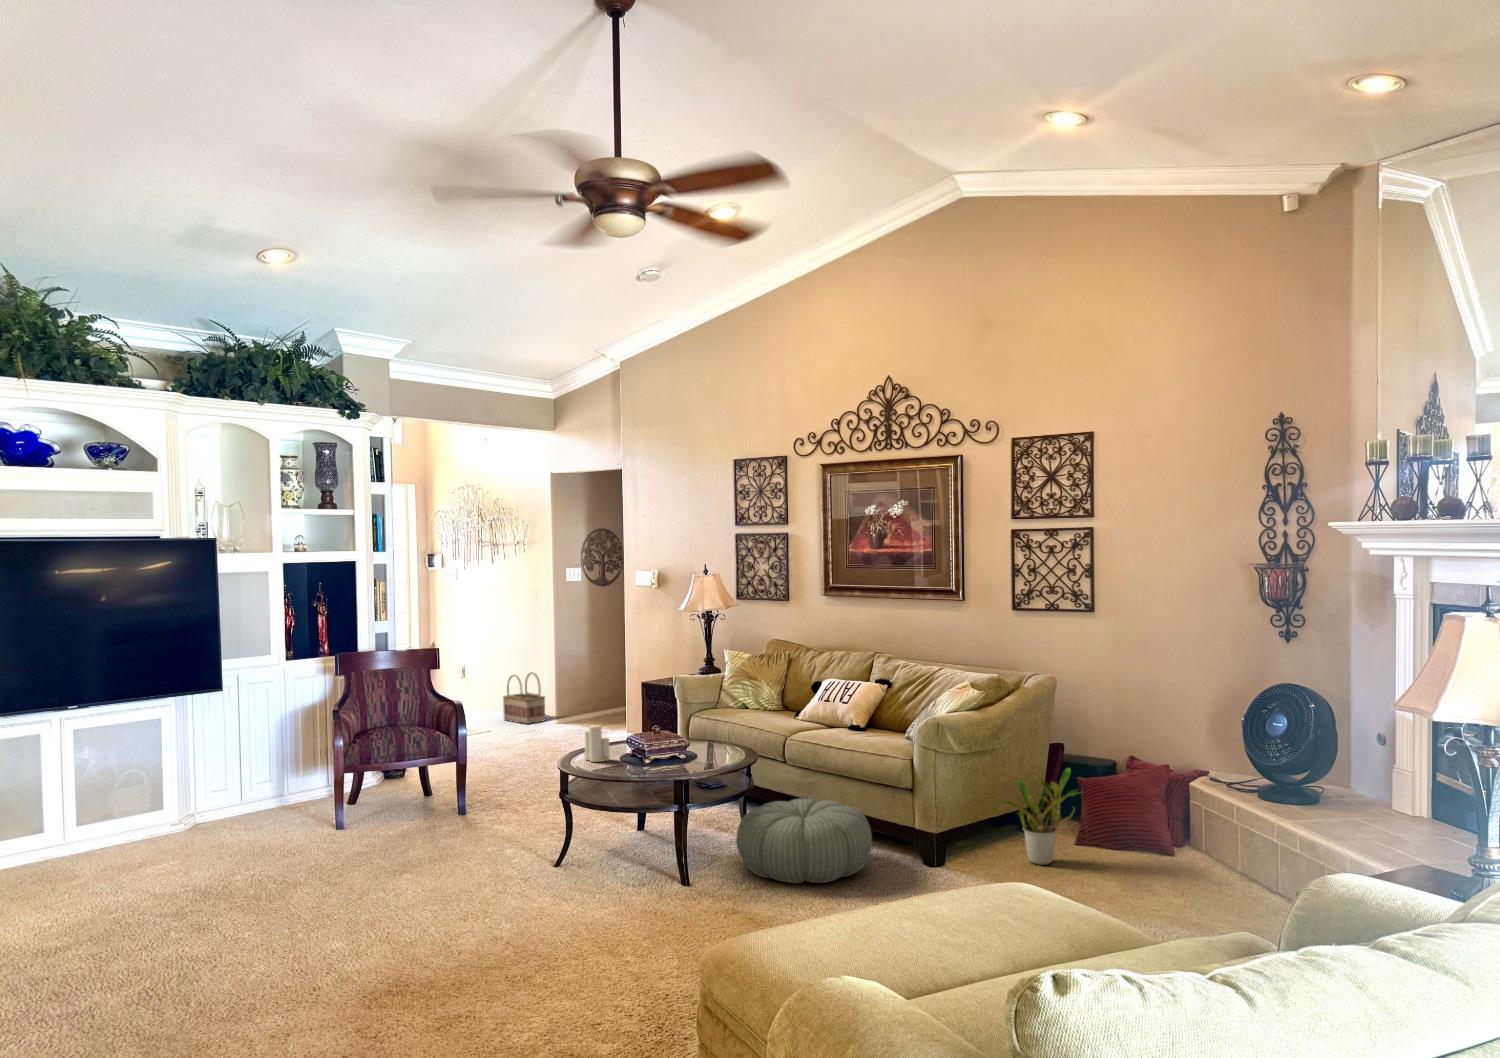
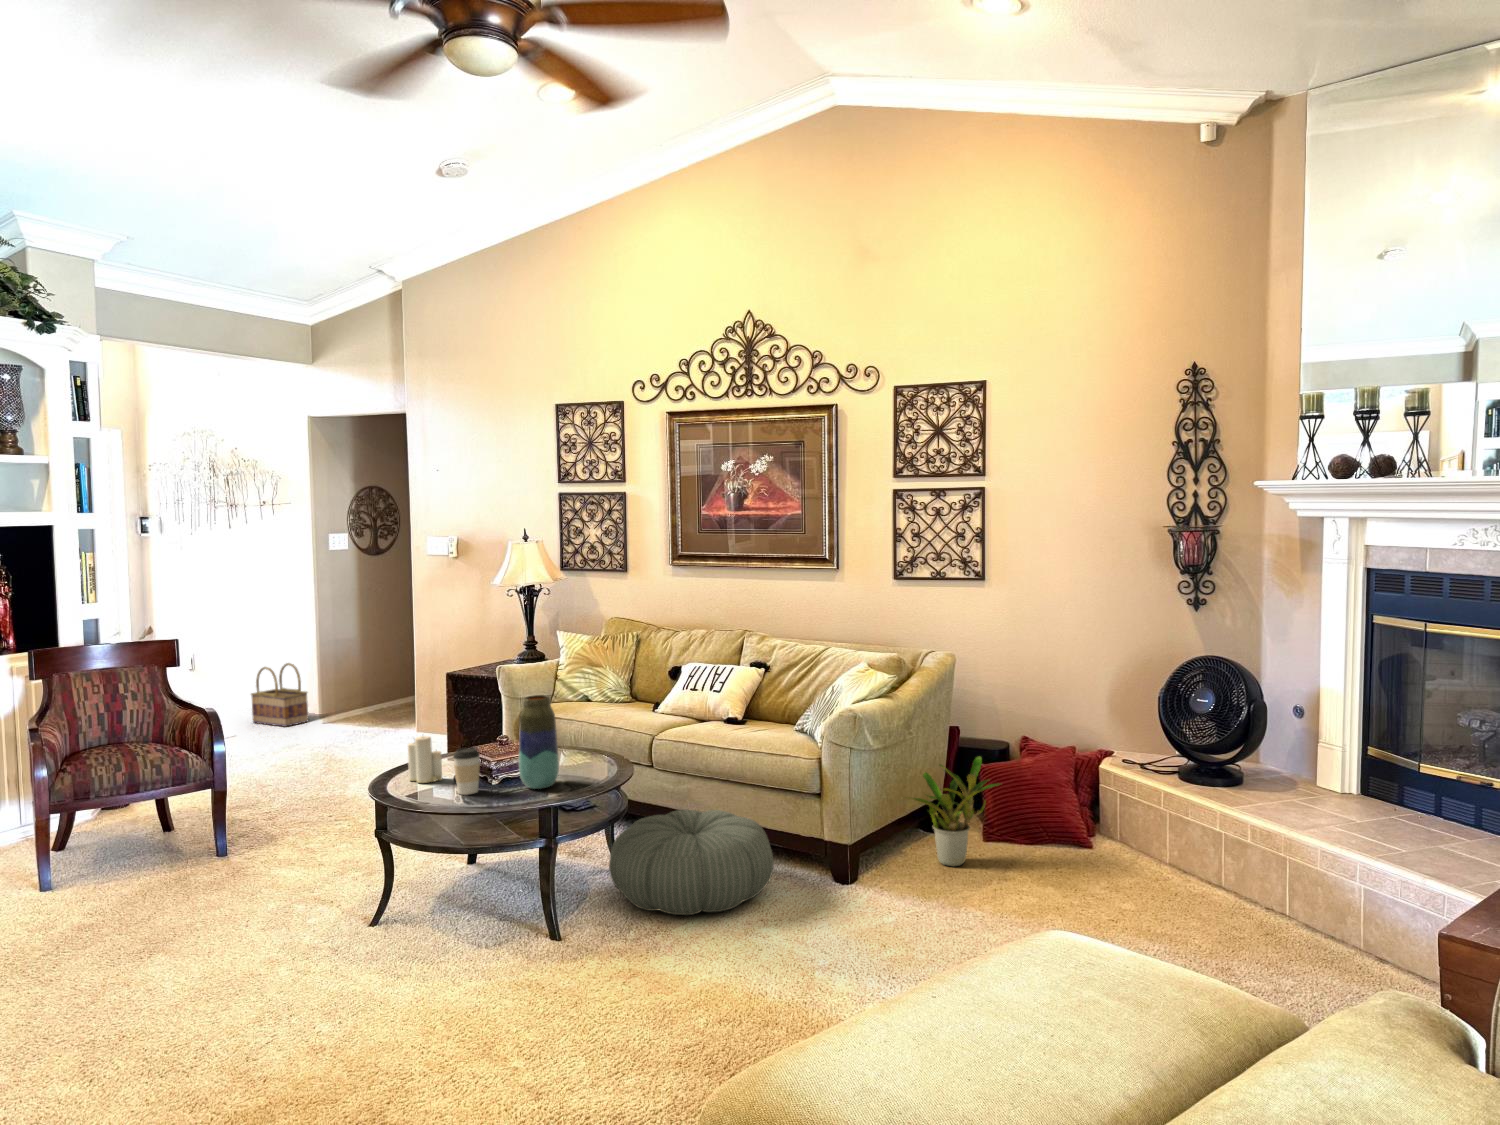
vase: none [664,696,695,770] -> present [519,695,559,789]
coffee cup: none [613,734,634,772] -> present [453,747,480,795]

